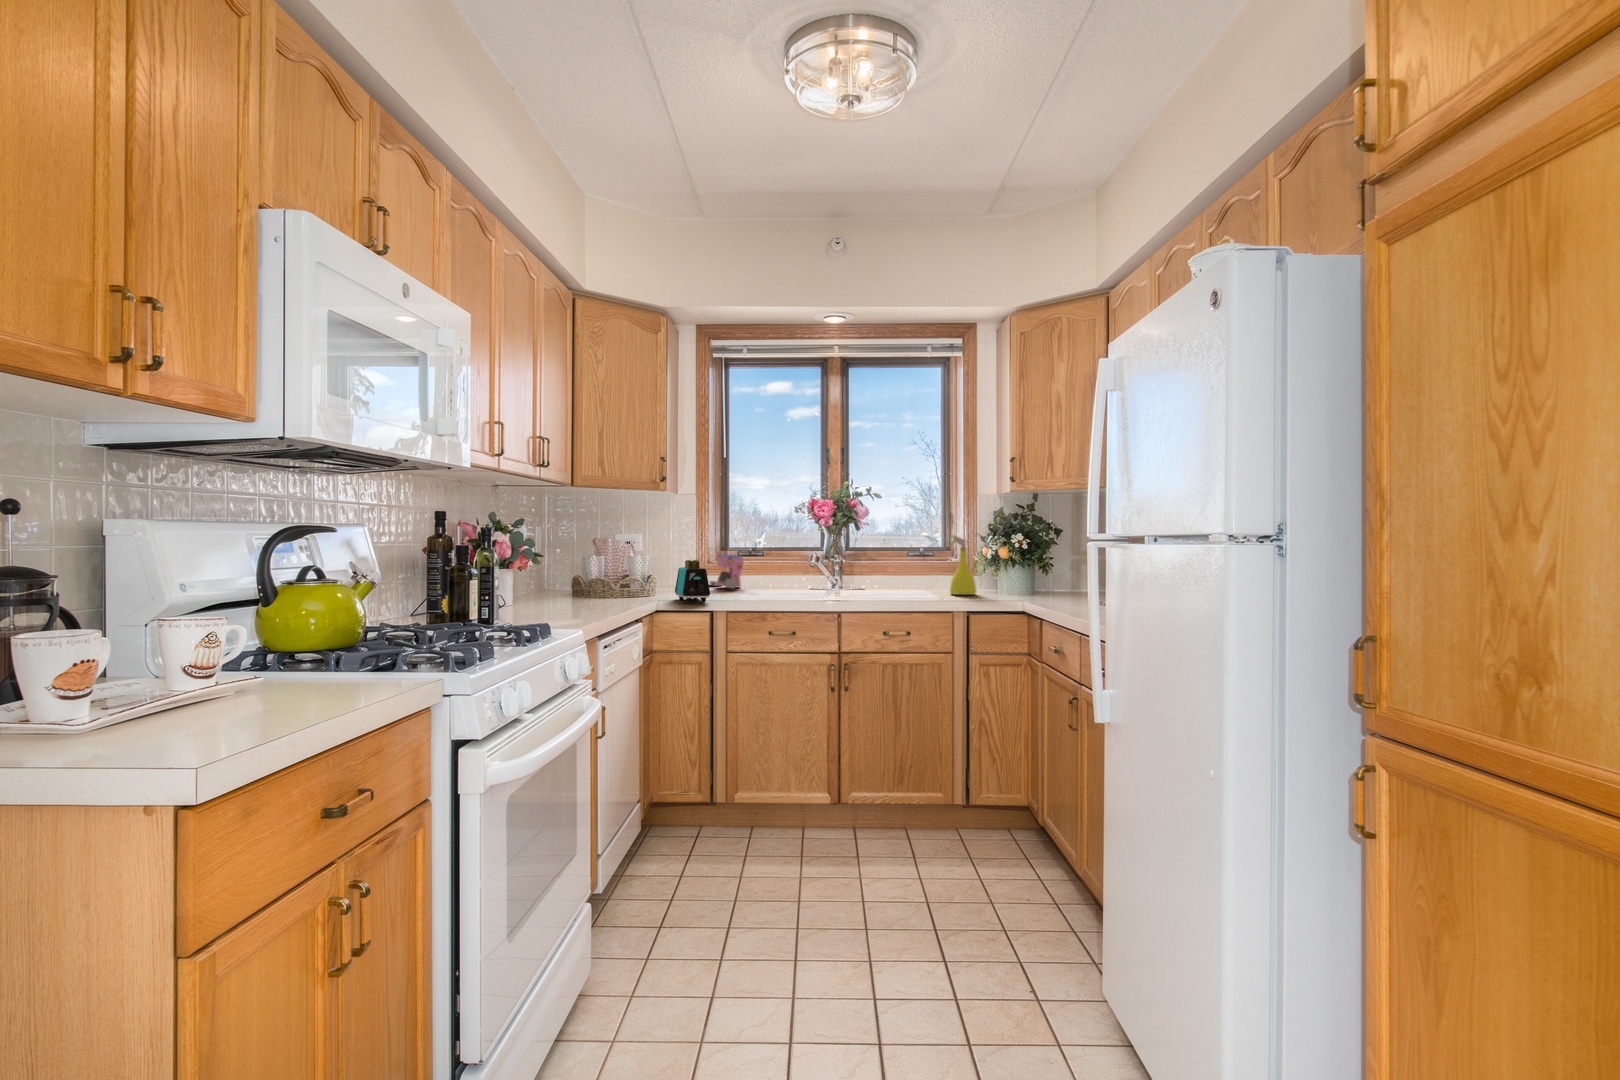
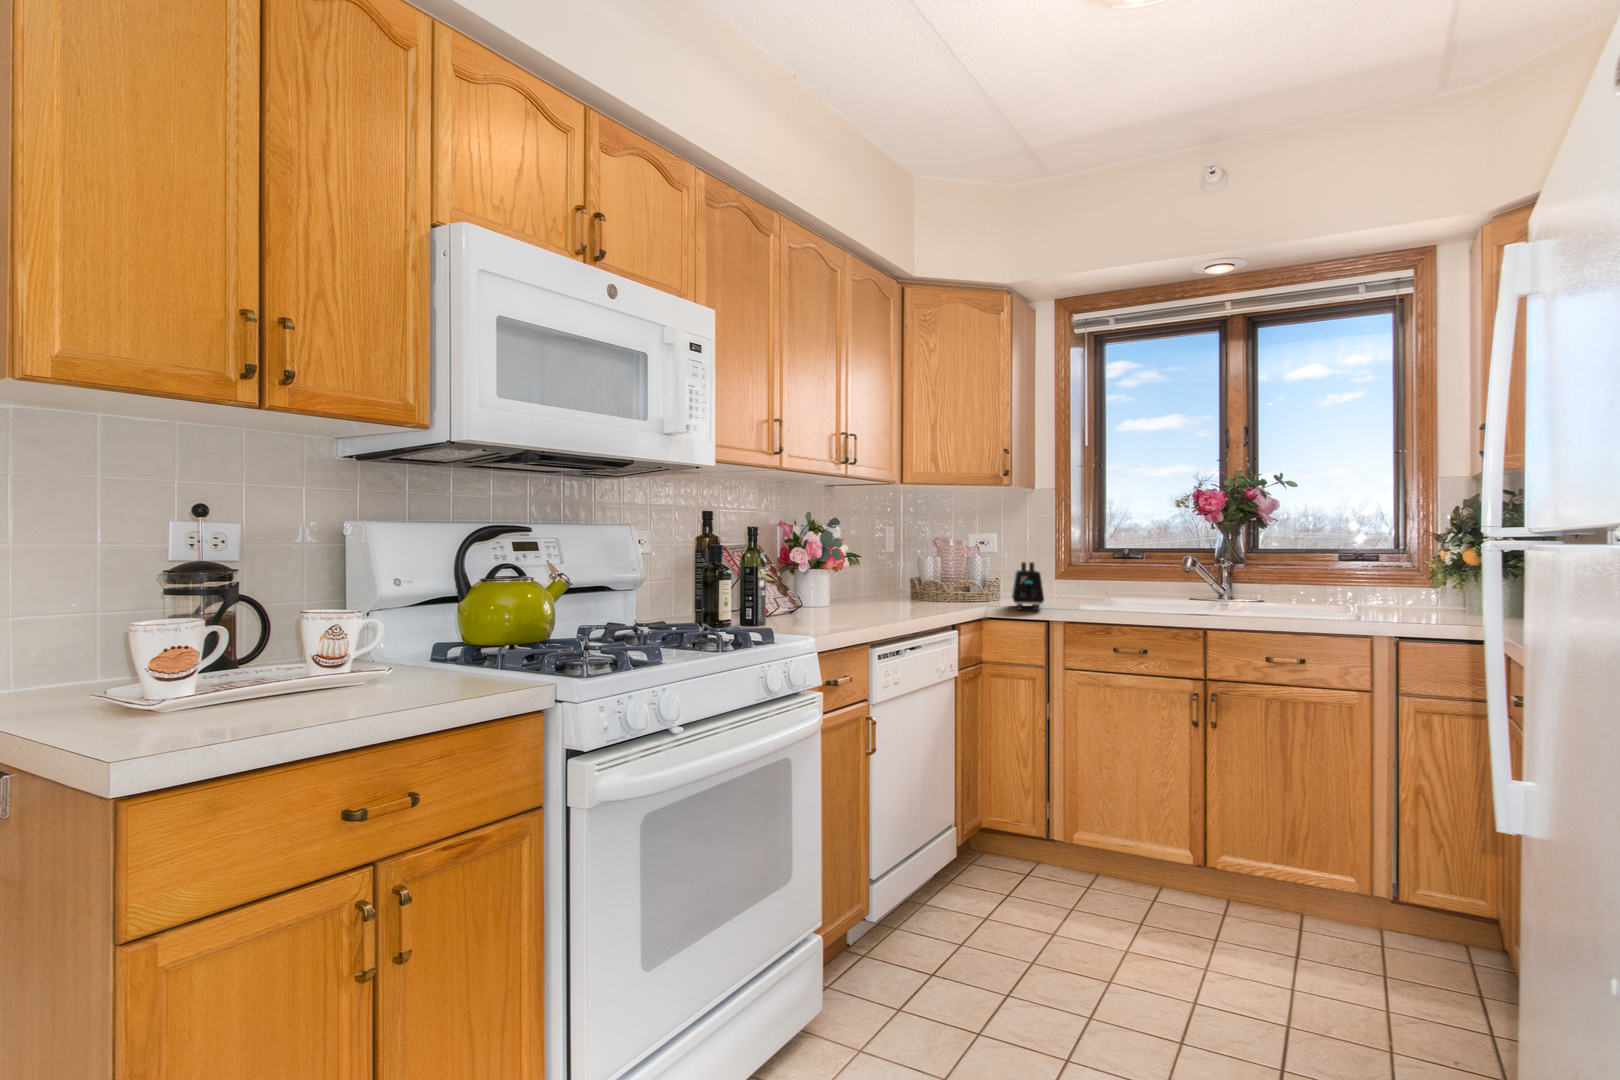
spray bottle: present [950,536,976,595] -> none [1379,534,1424,615]
coffee maker: present [710,555,744,588] -> none [1066,557,1108,596]

